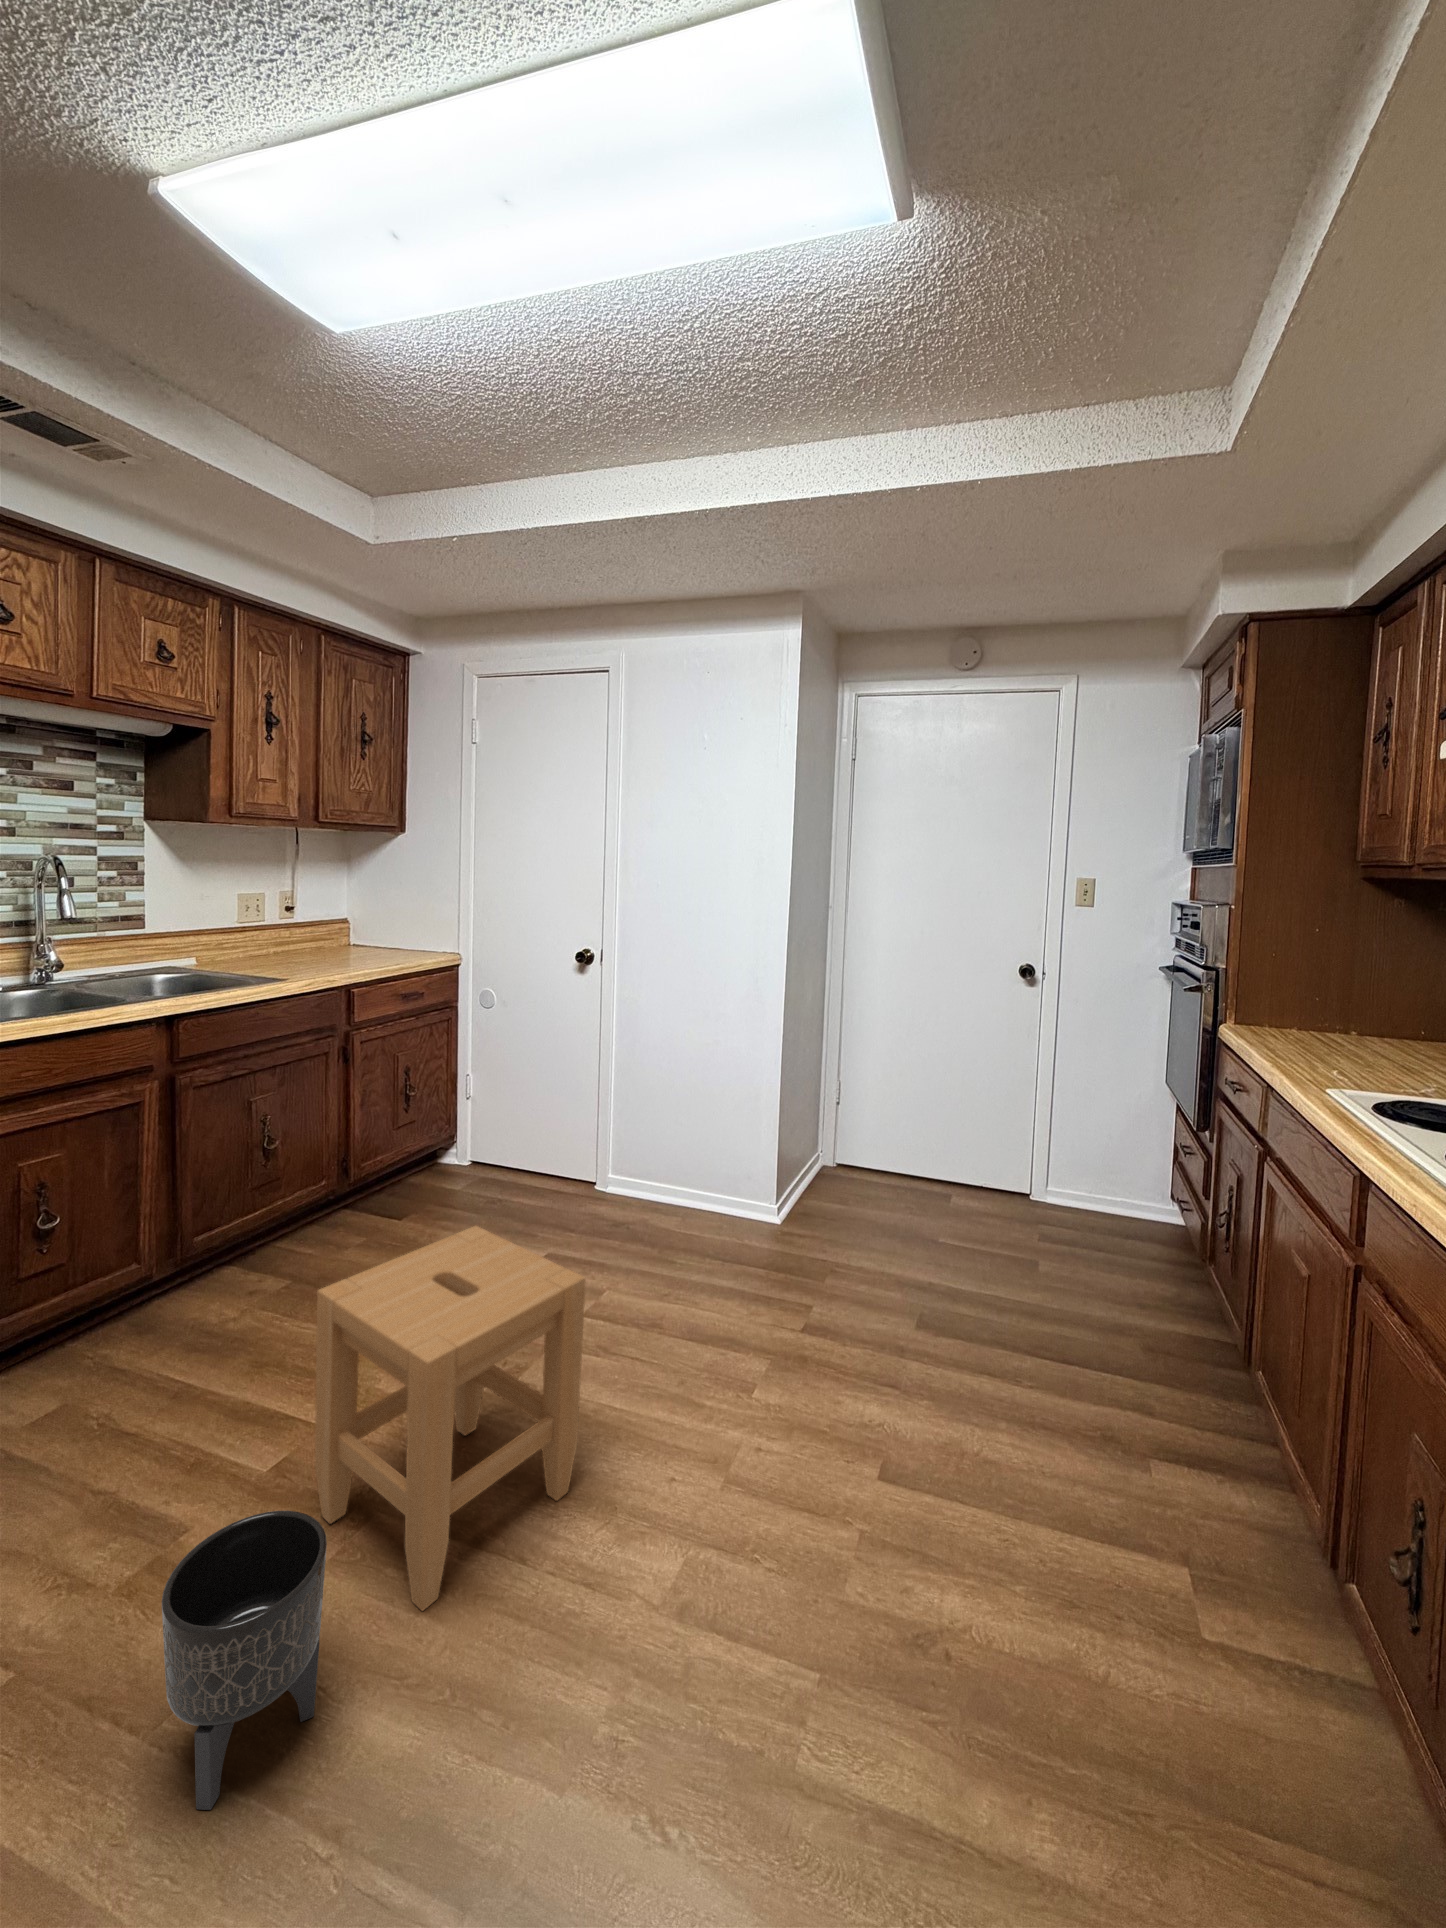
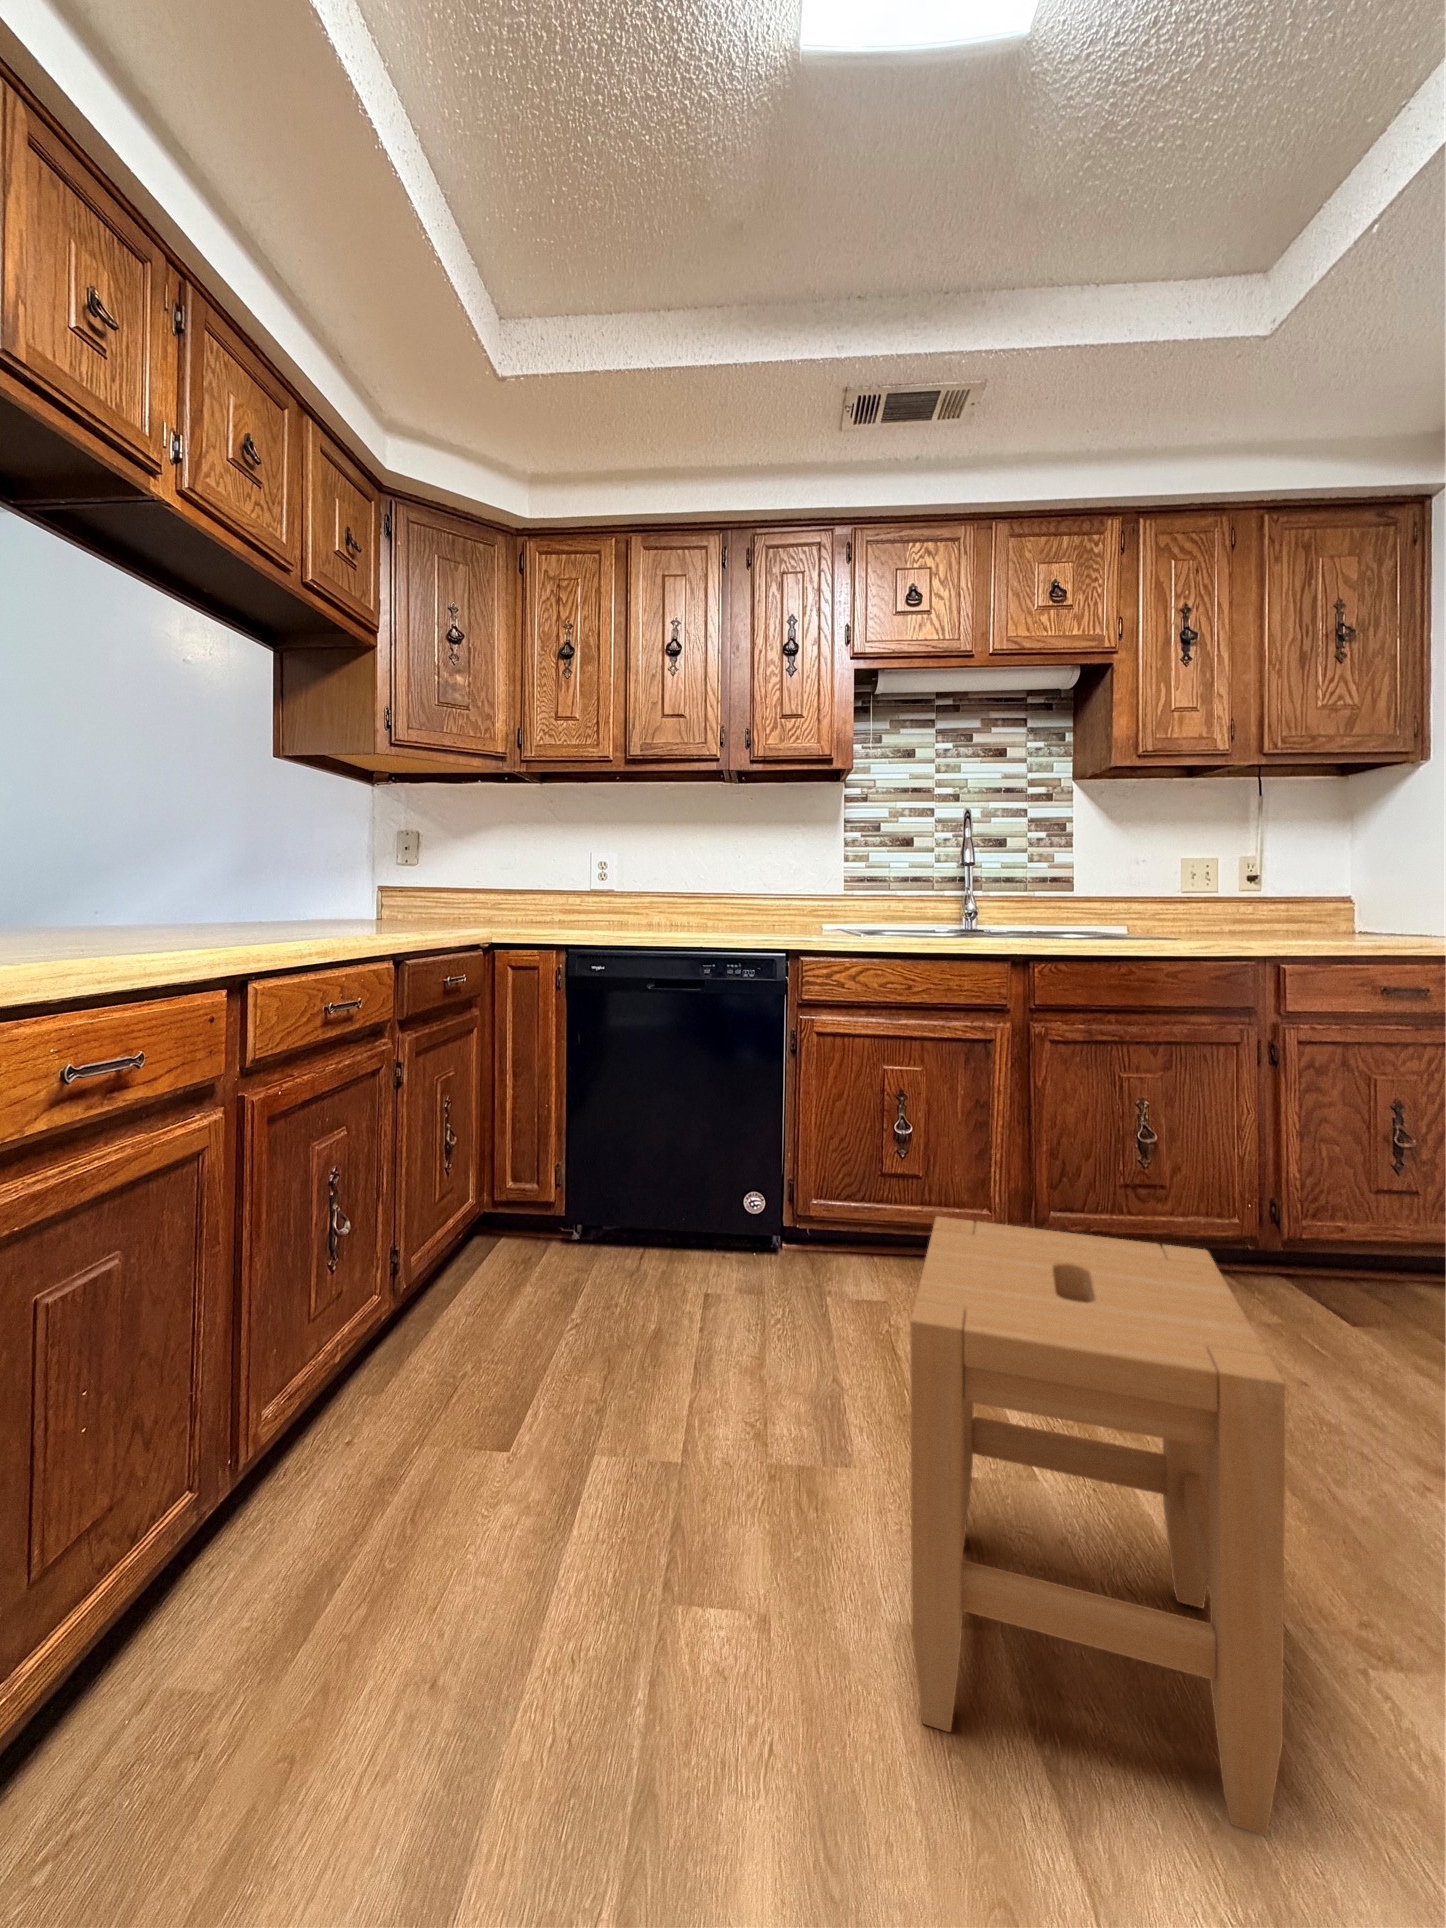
planter: present [162,1511,327,1810] -> none [624,1379,783,1684]

